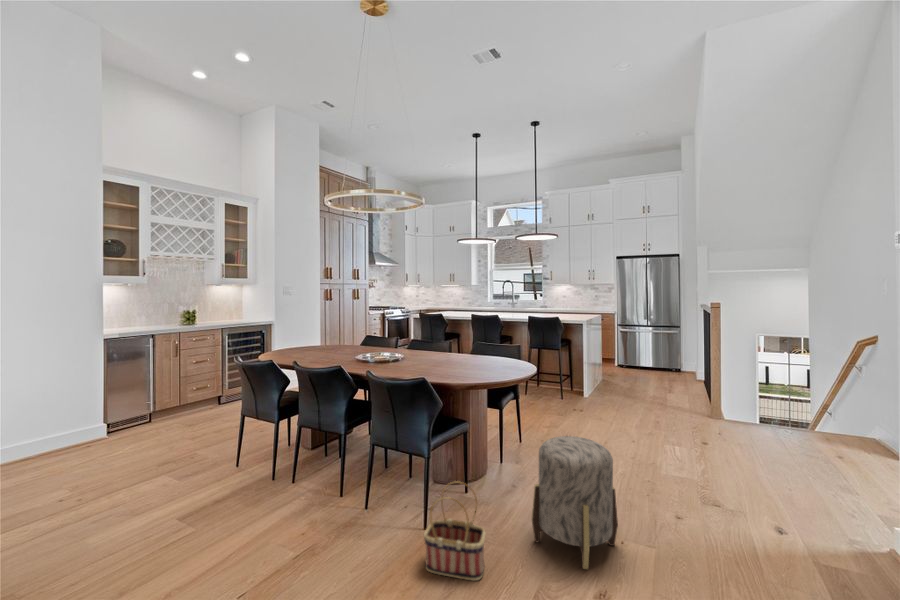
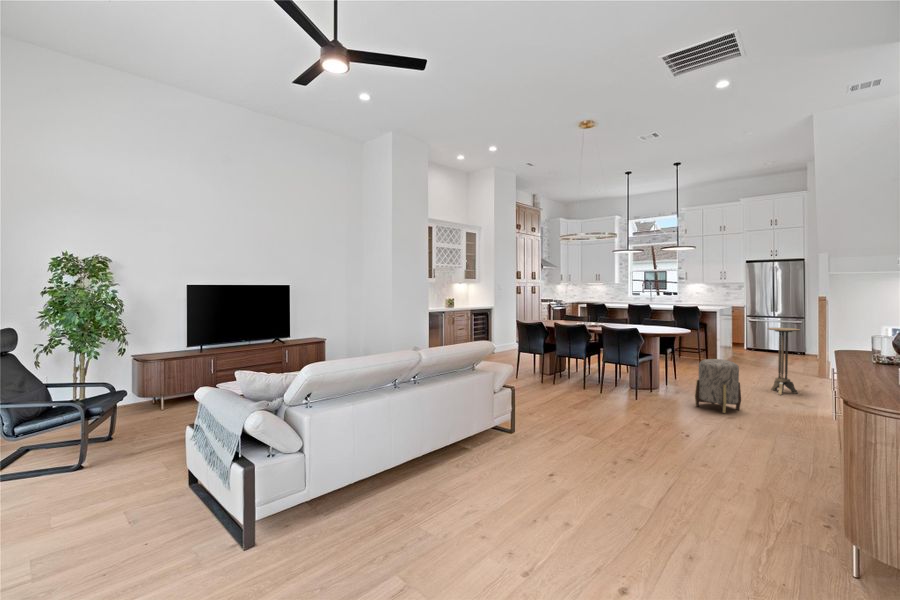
side table: none [653,356,701,475] -> present [768,328,800,395]
basket: present [424,481,486,580] -> none [645,373,675,412]

